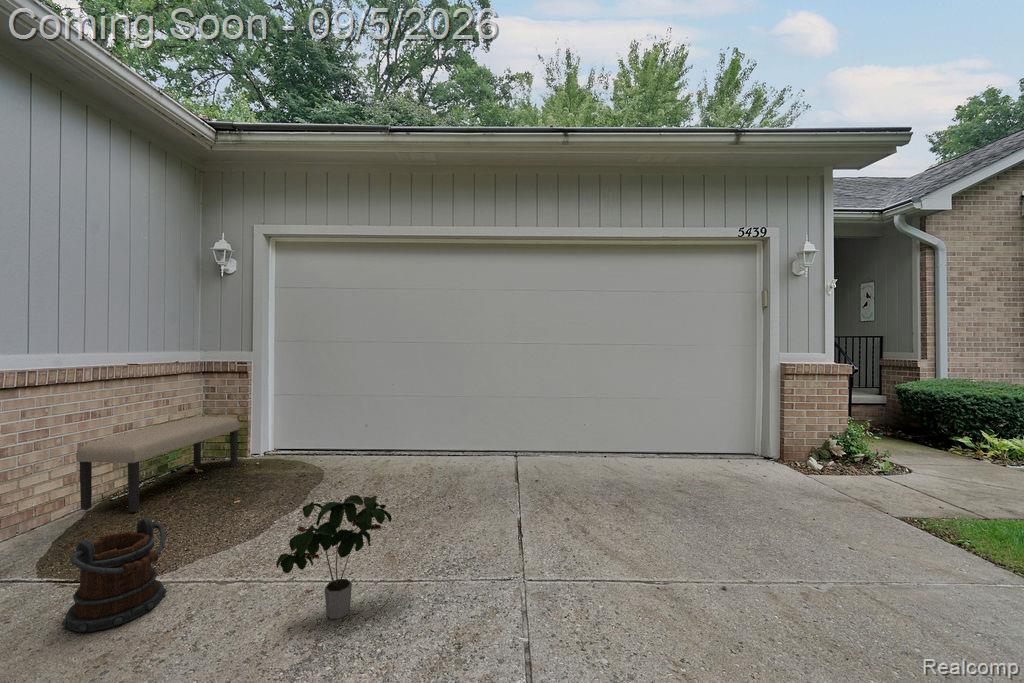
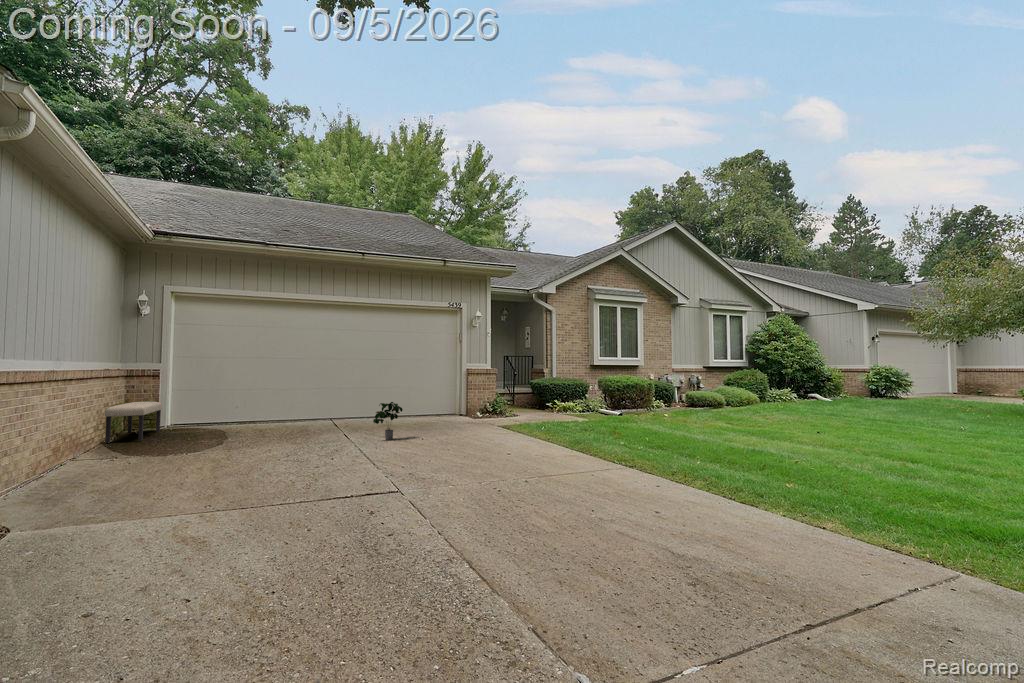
potted plant: present [276,495,392,619] -> present [373,402,403,440]
bucket: present [62,518,167,632] -> none [186,419,221,452]

